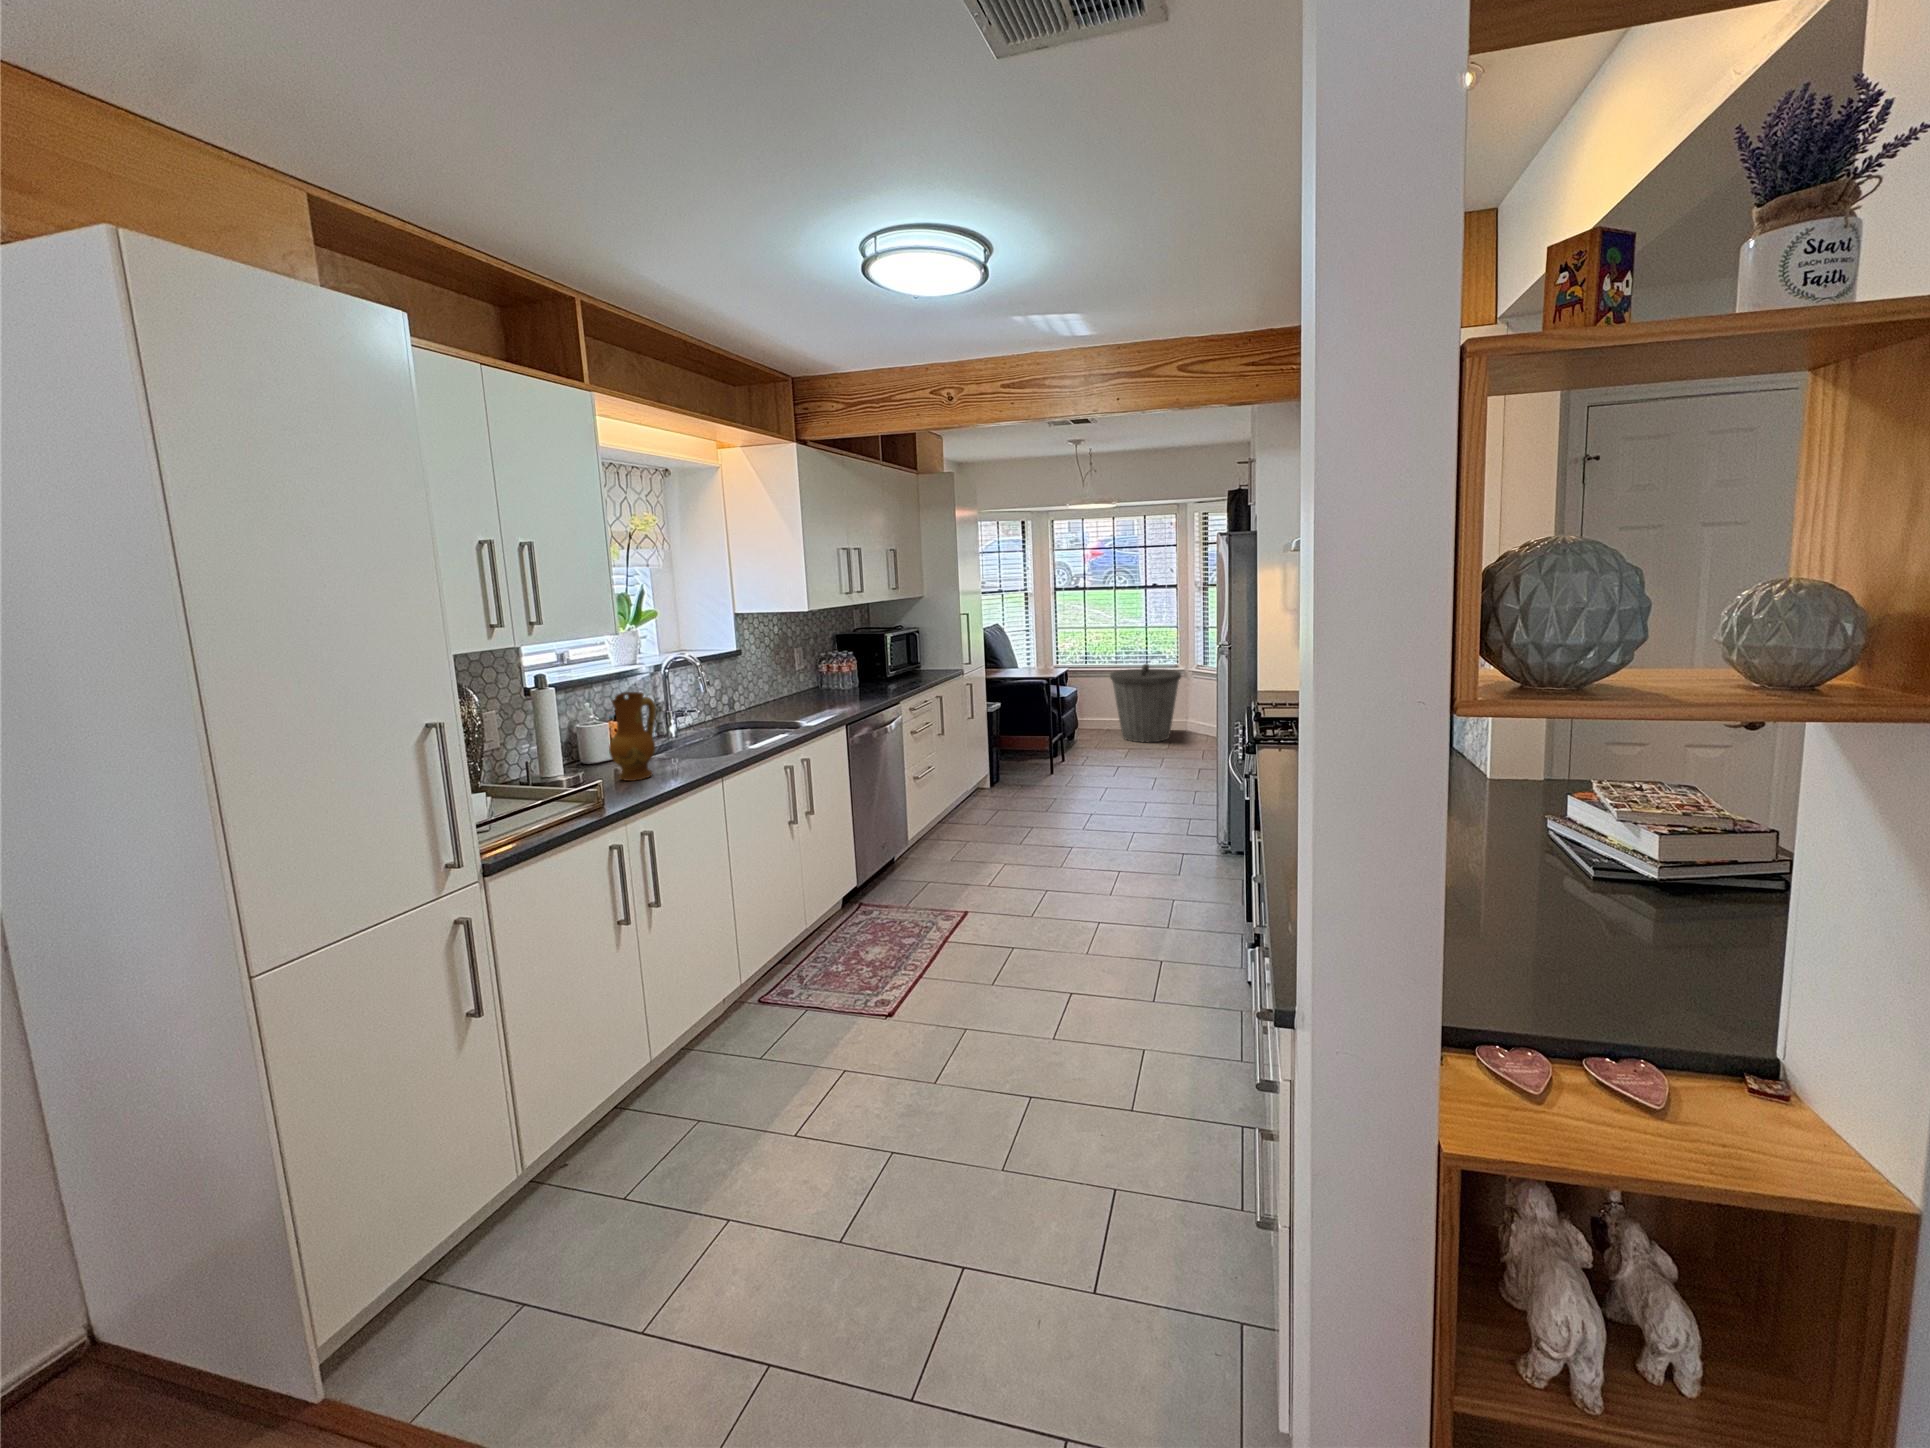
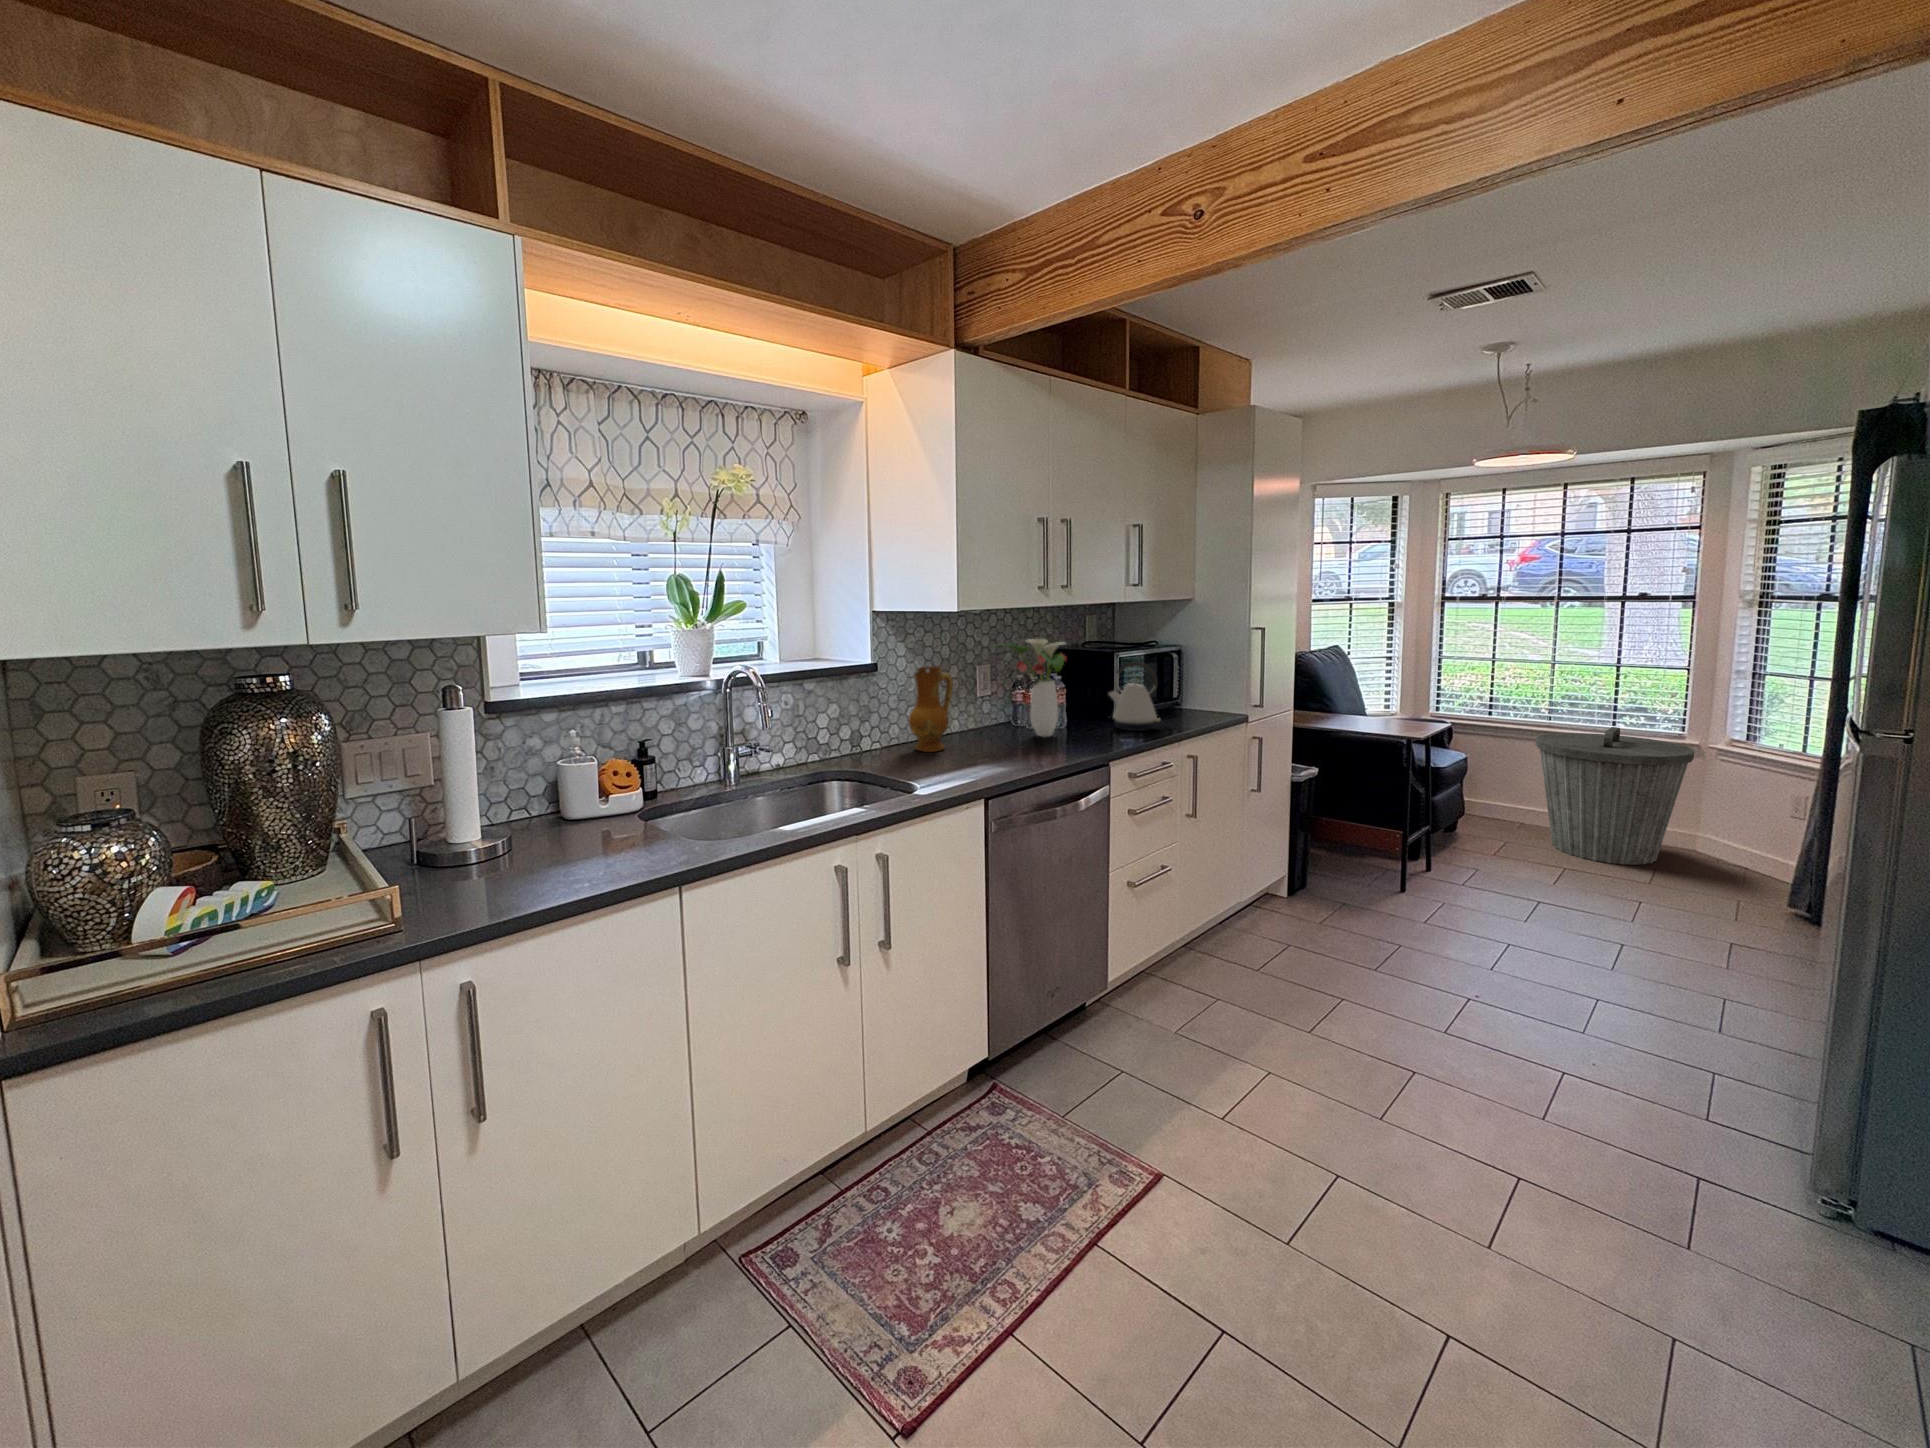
flower arrangement: none [811,627,865,692] -> present [1003,639,1067,737]
kettle: none [883,639,919,684] -> present [1109,662,1159,731]
ceramic jug: present [609,692,656,781] -> present [909,666,953,752]

